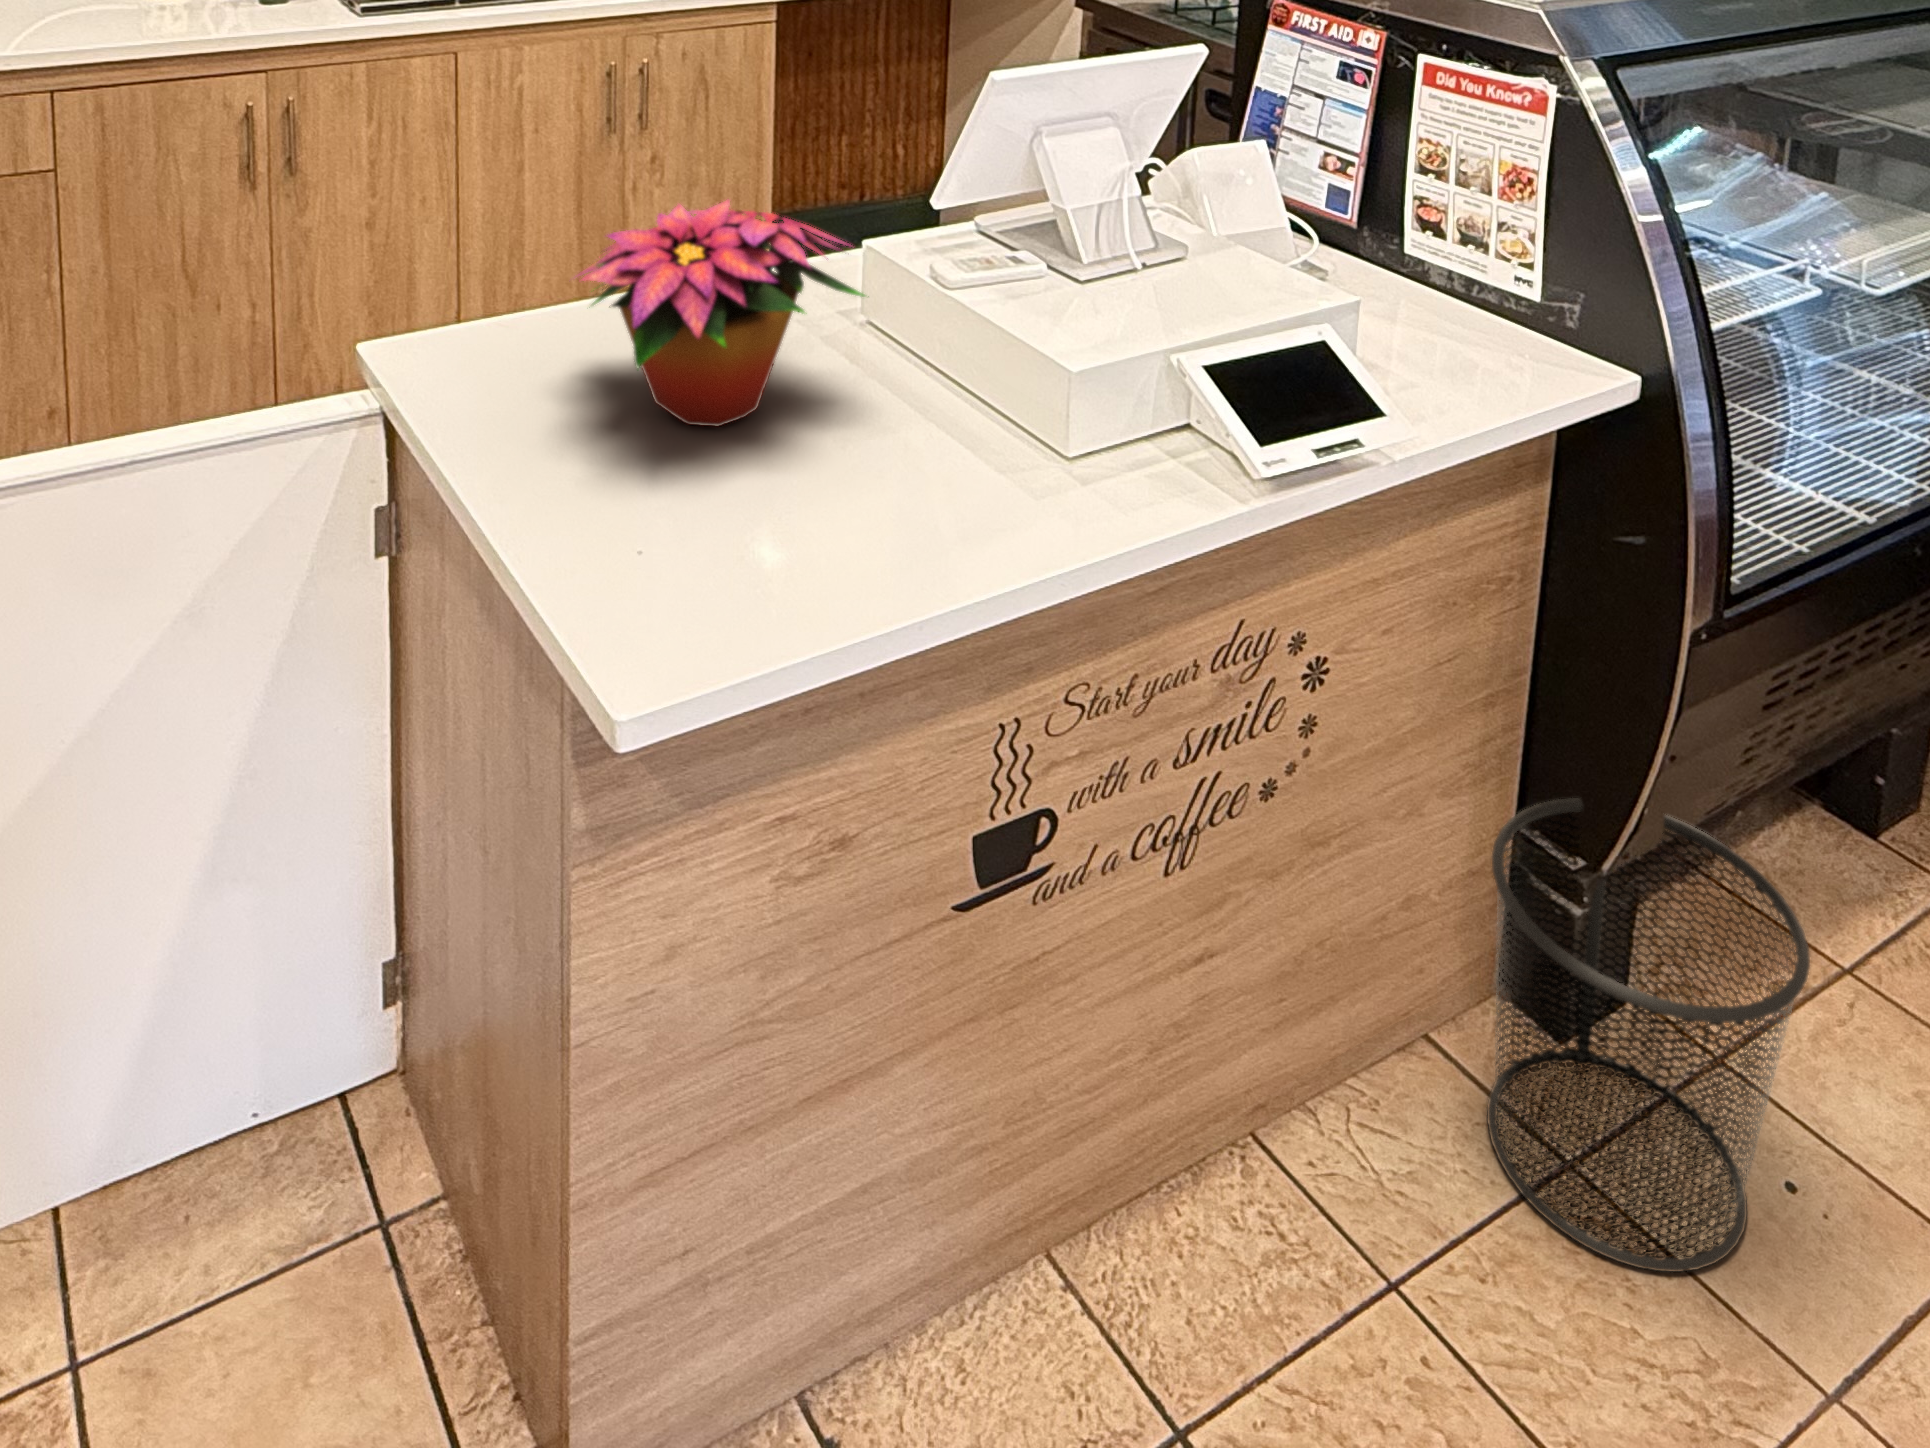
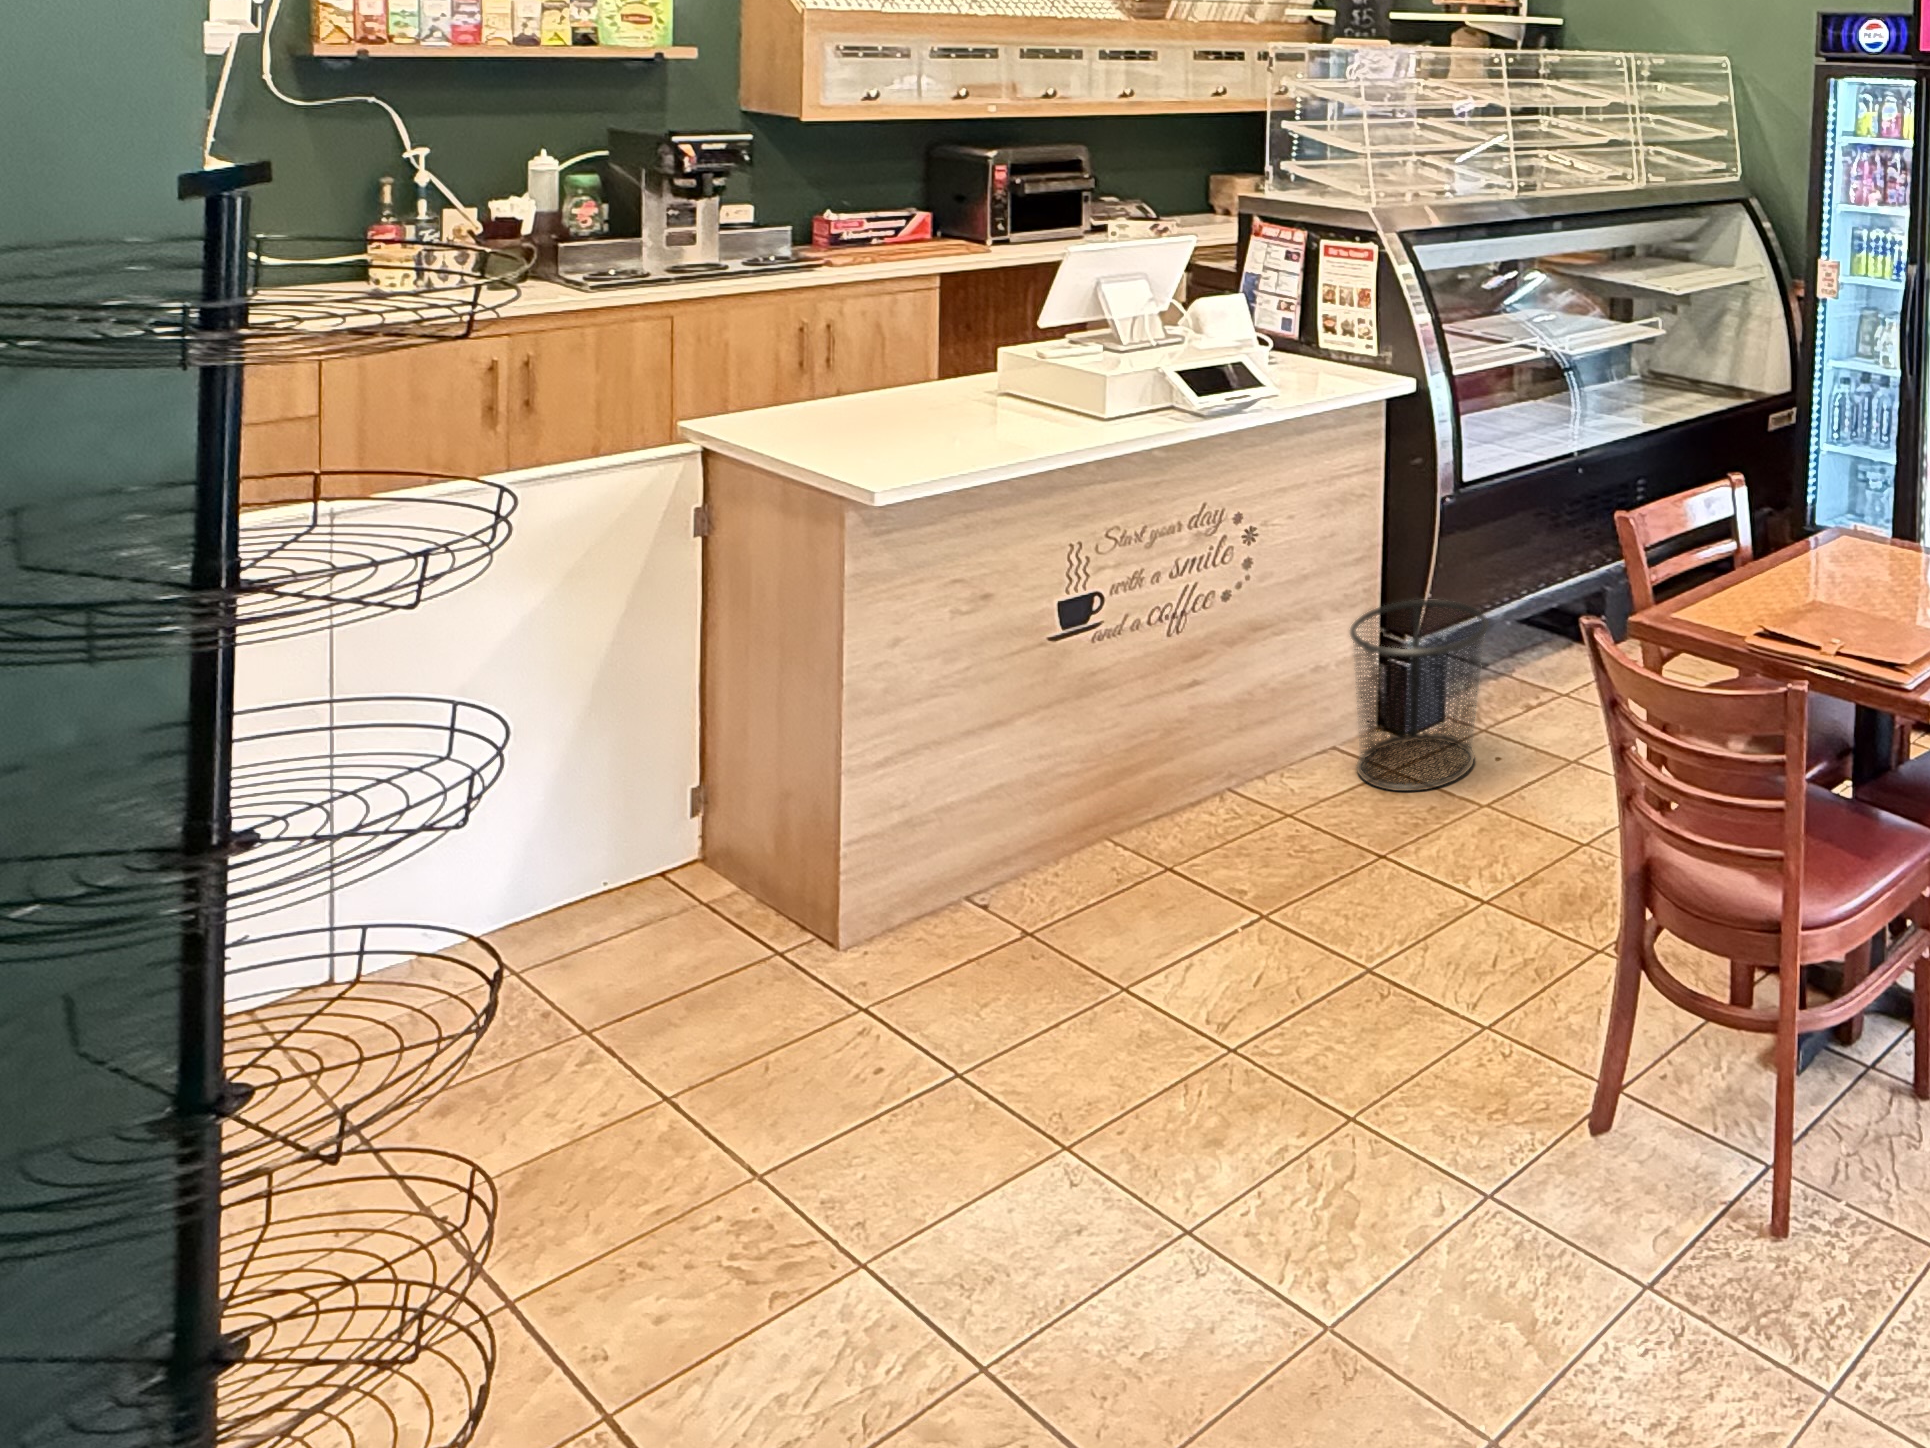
flower arrangement: present [577,200,865,426] -> none [821,320,1008,436]

